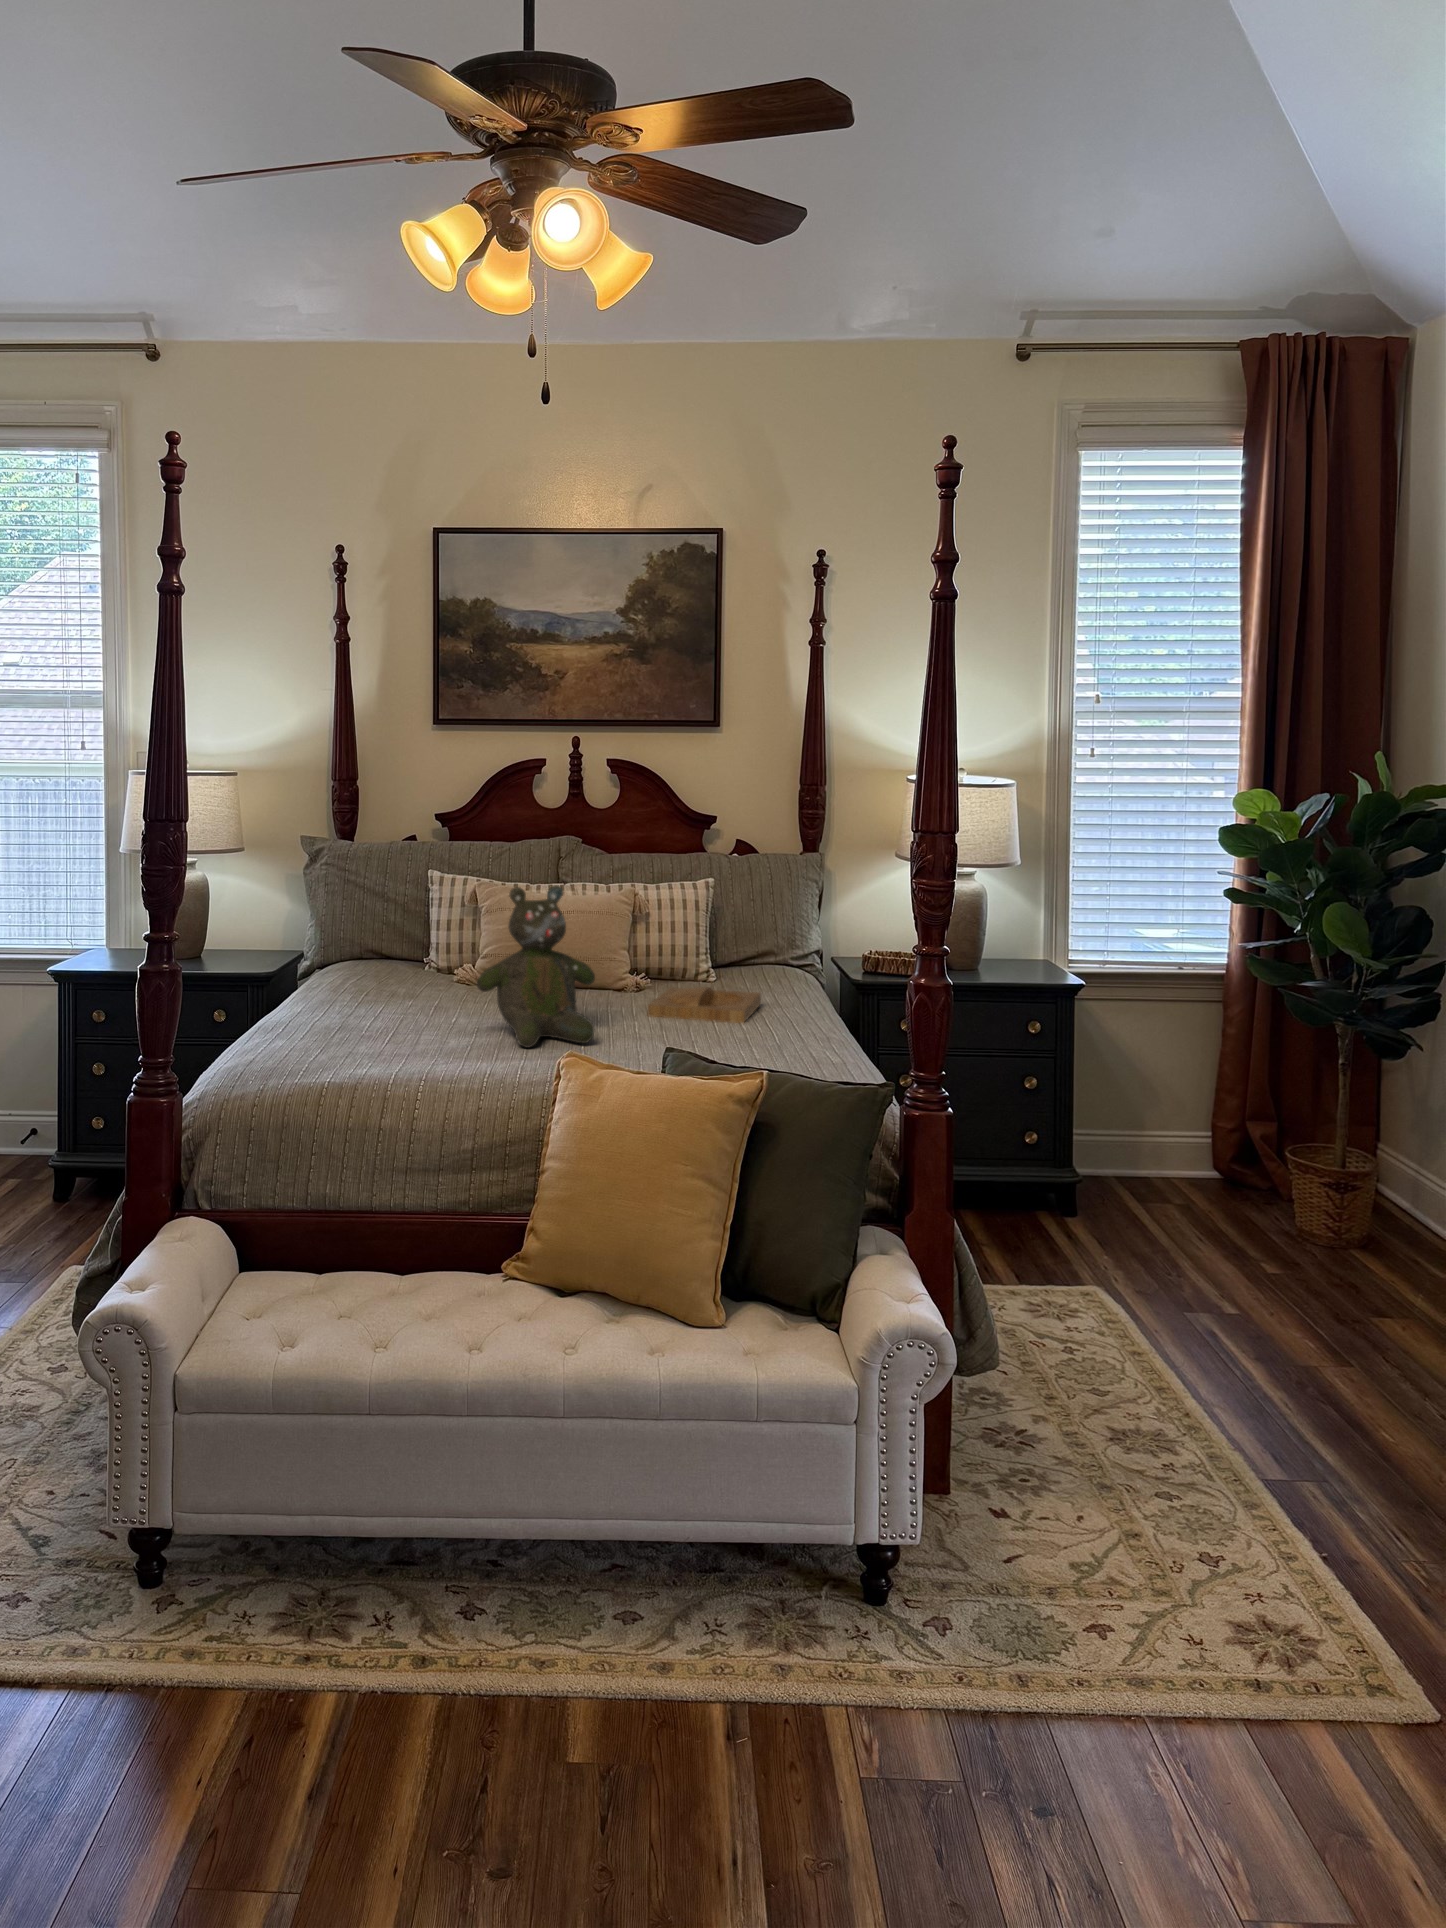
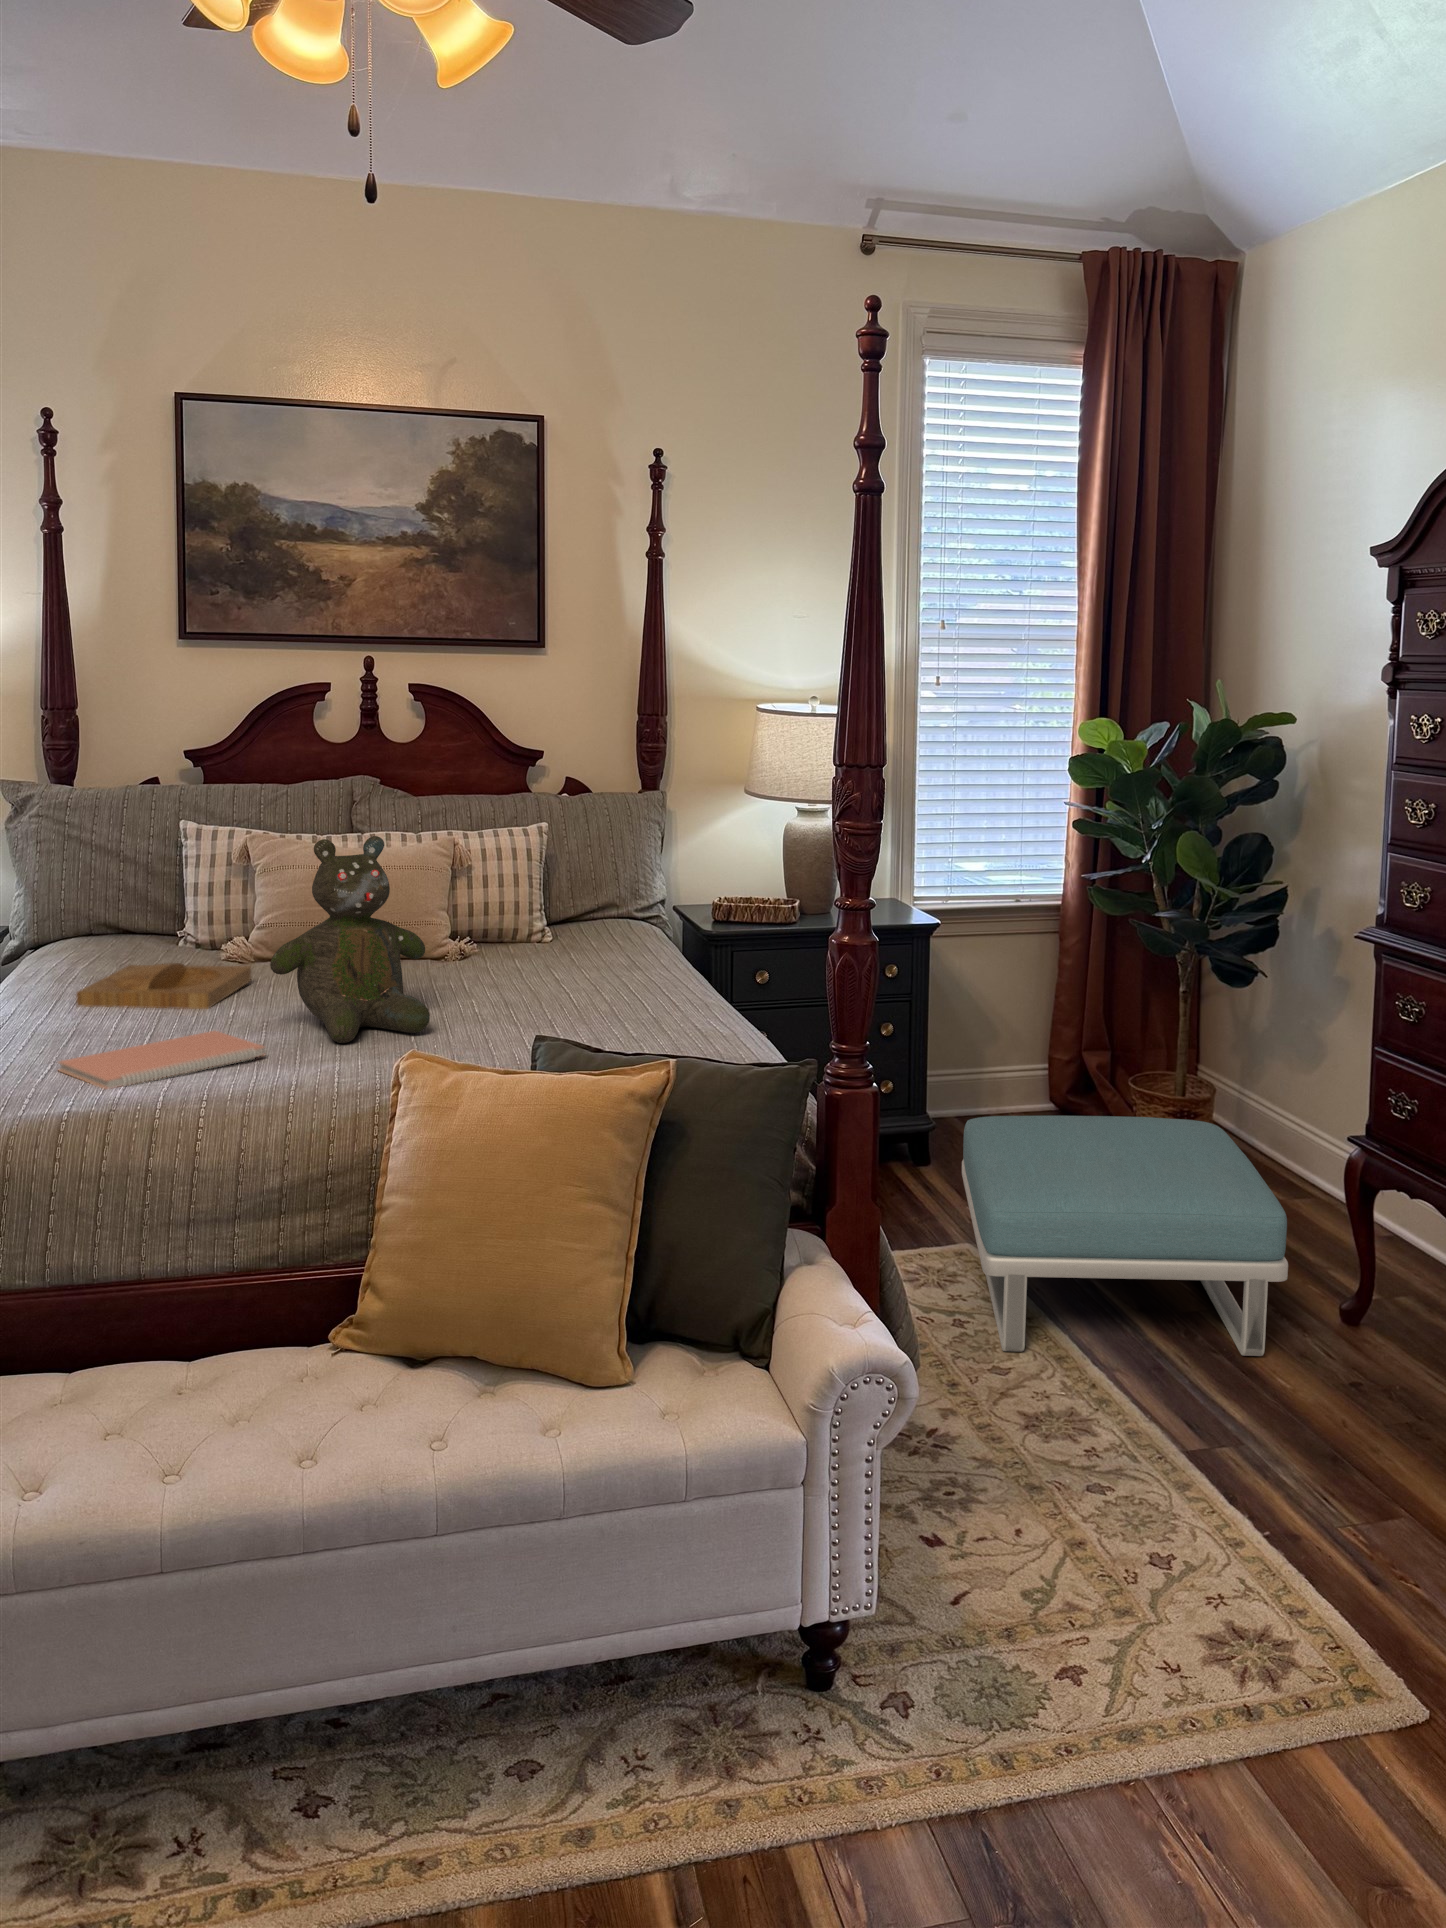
tray: present [648,987,761,1023] -> present [76,963,251,1009]
notebook: none [324,1032,468,1069] -> present [58,1031,264,1089]
footstool: none [1083,1161,1397,1409] -> present [962,1116,1288,1356]

